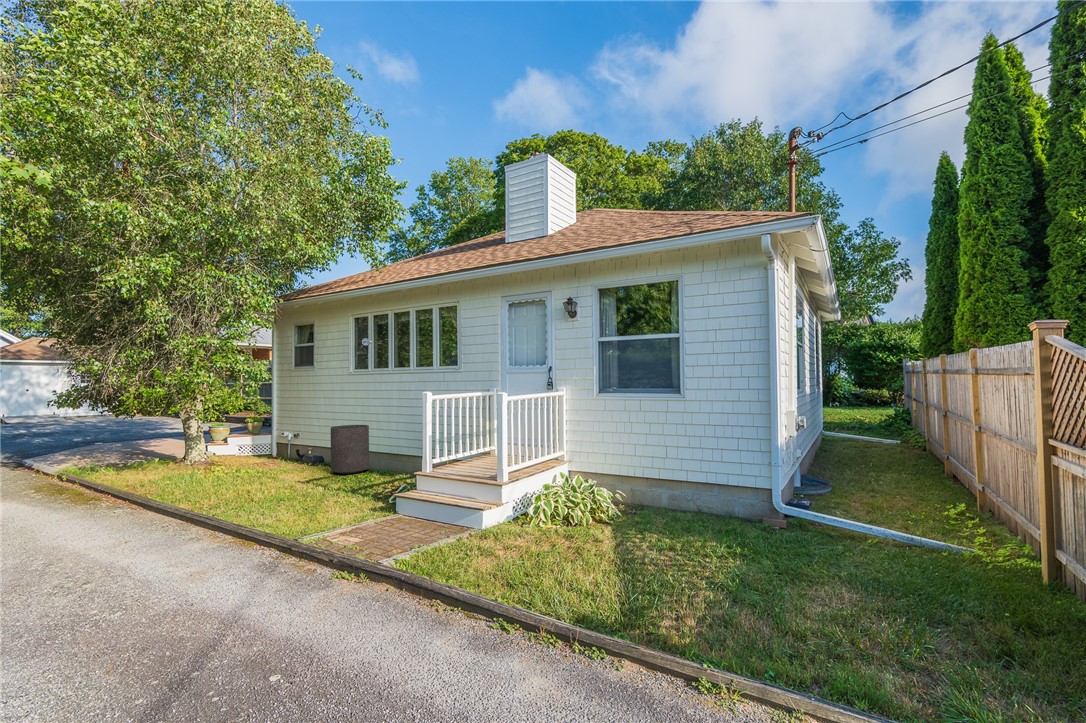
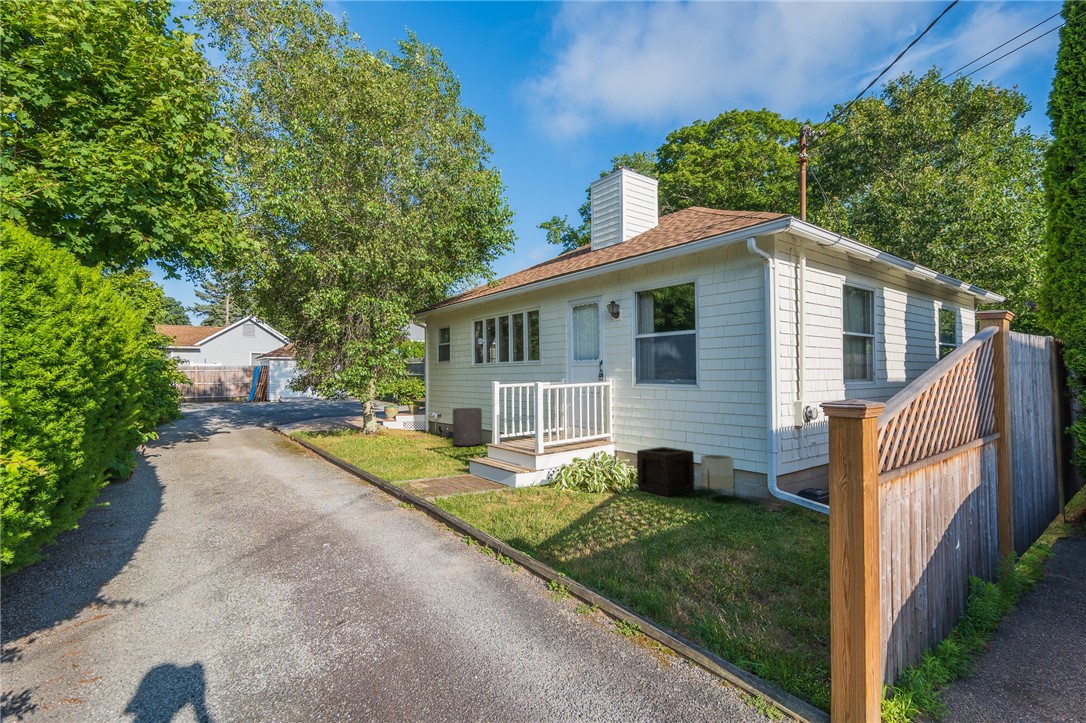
wooden crate: none [622,464,681,522] -> present [637,447,694,496]
planter: none [699,470,736,524] -> present [701,455,735,501]

